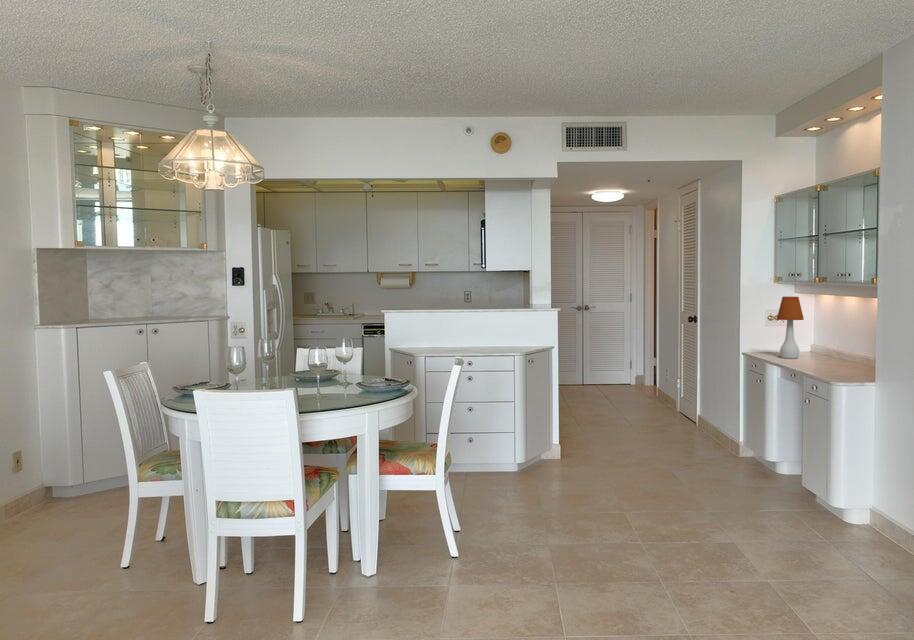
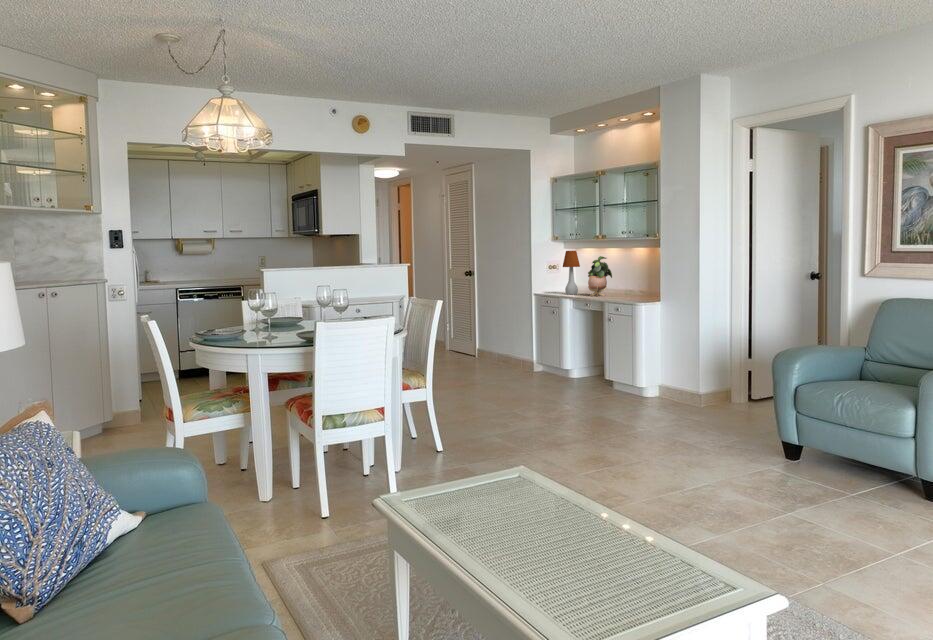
potted plant: none [804,307,842,365] -> present [588,256,612,296]

